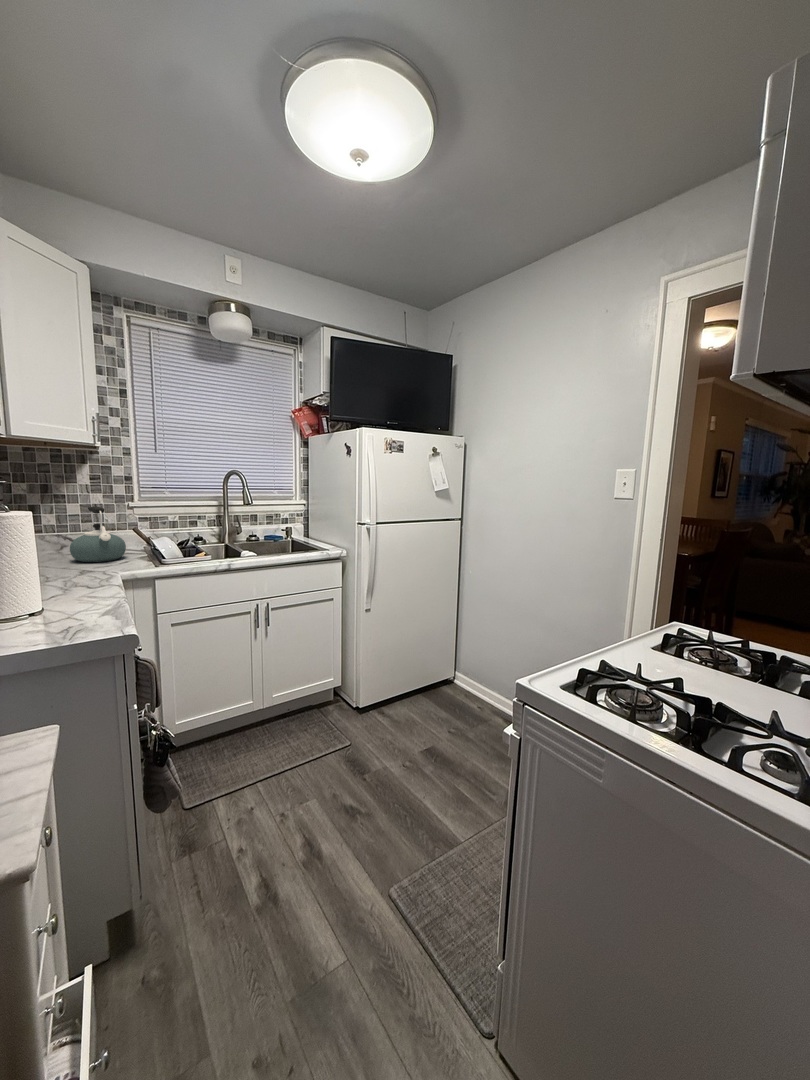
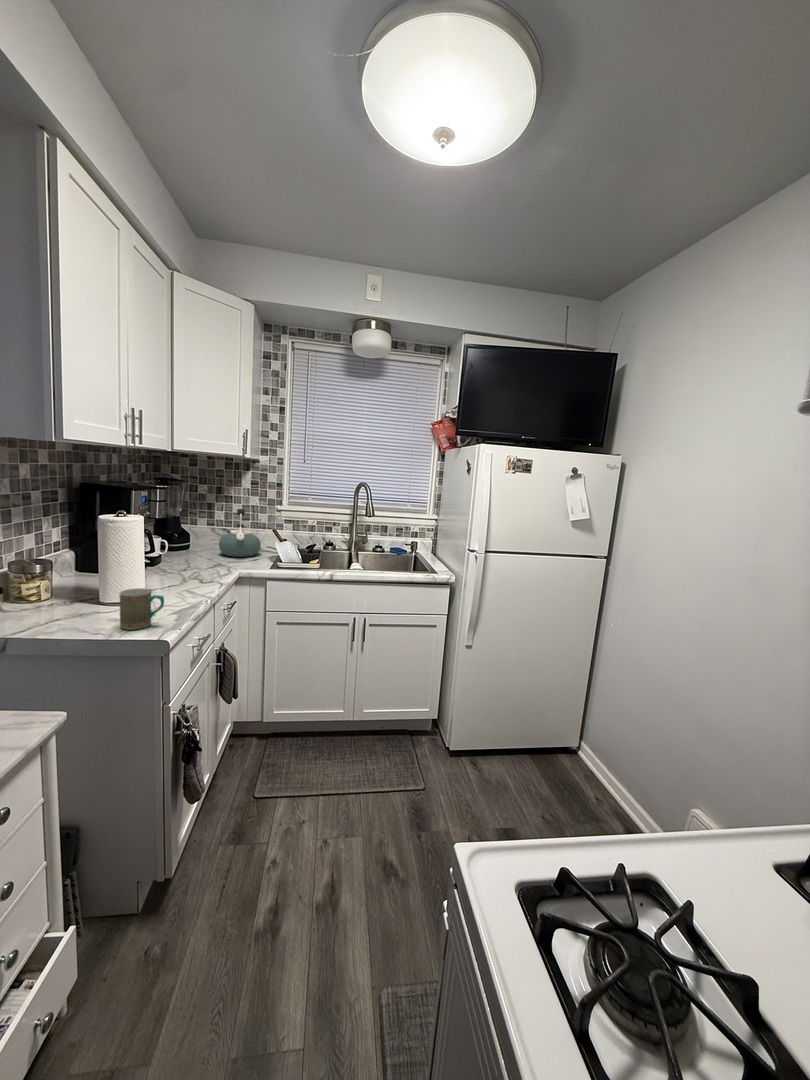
mug: none [51,587,108,634] -> present [120,588,164,629]

